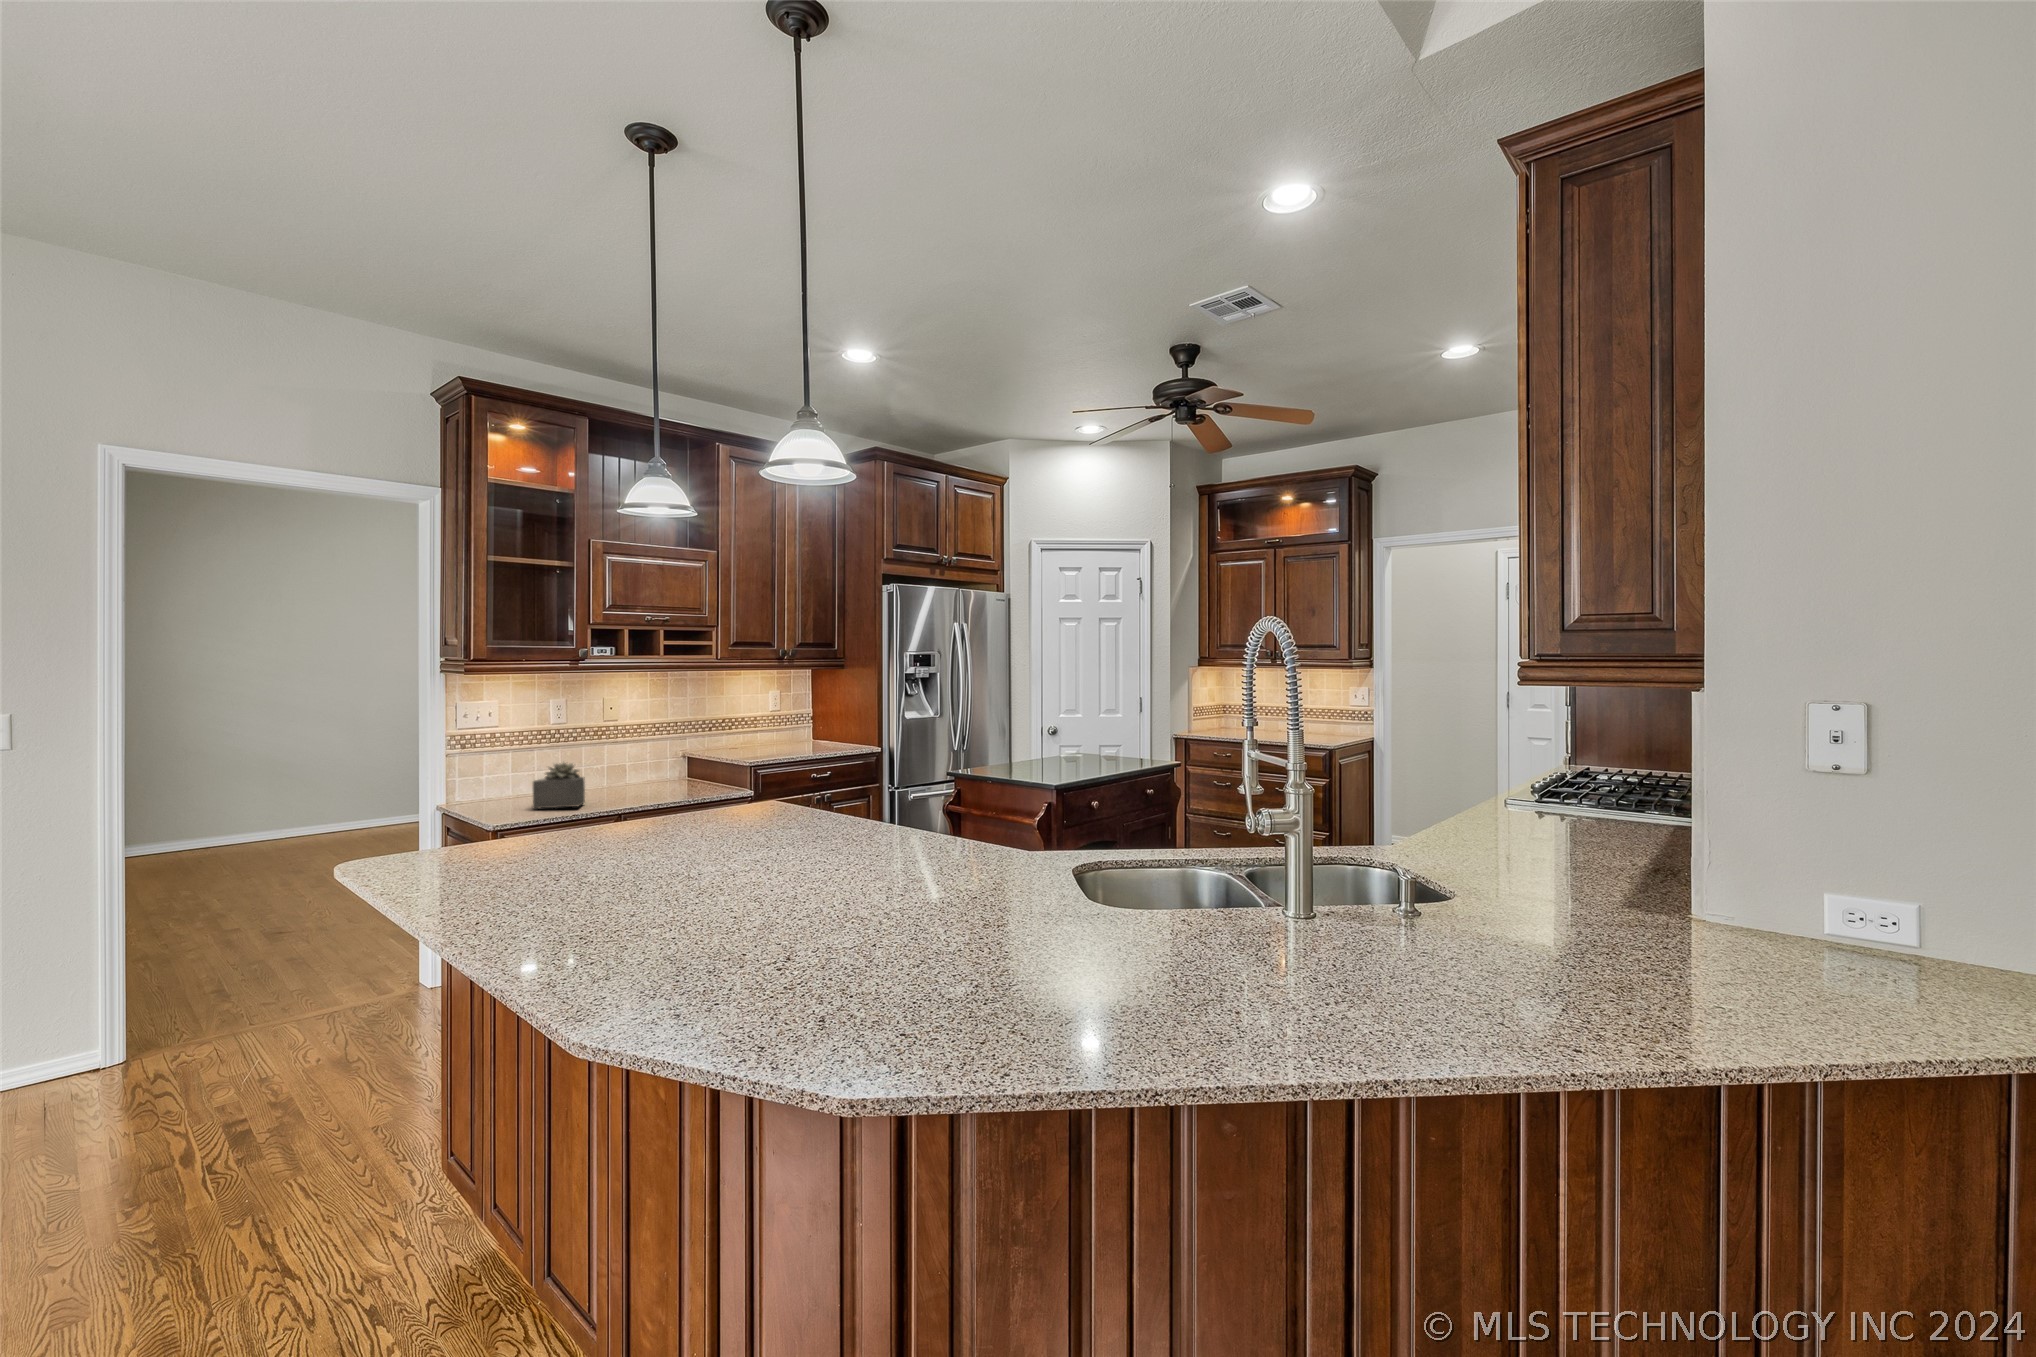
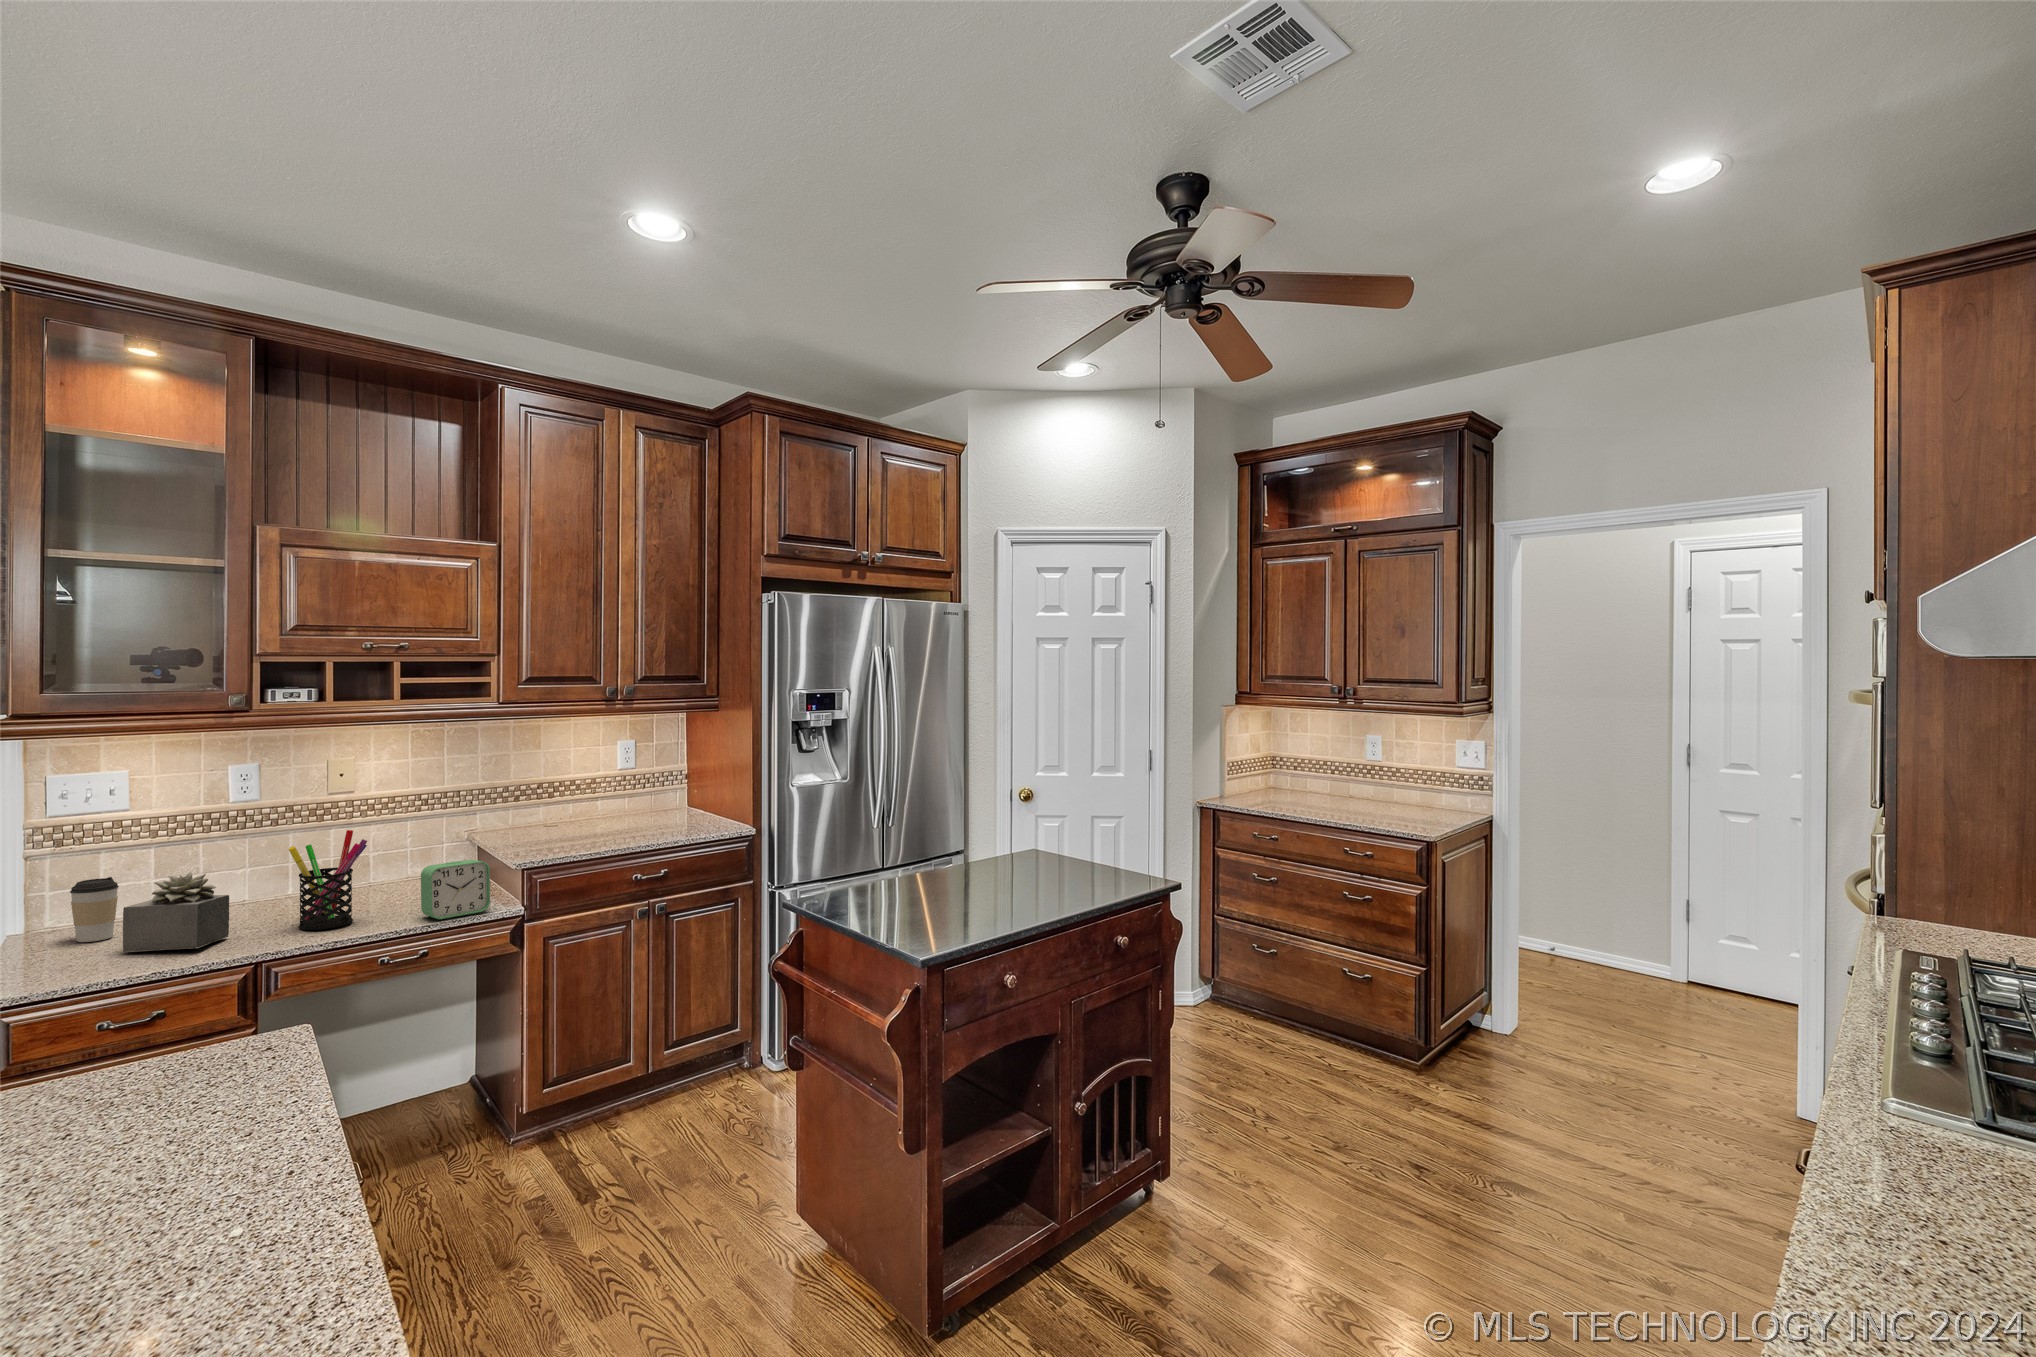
pen holder: none [616,739,658,801] -> present [288,830,367,930]
alarm clock: none [688,761,729,797] -> present [421,860,490,919]
coffee cup: none [489,766,515,805] -> present [70,877,119,942]

